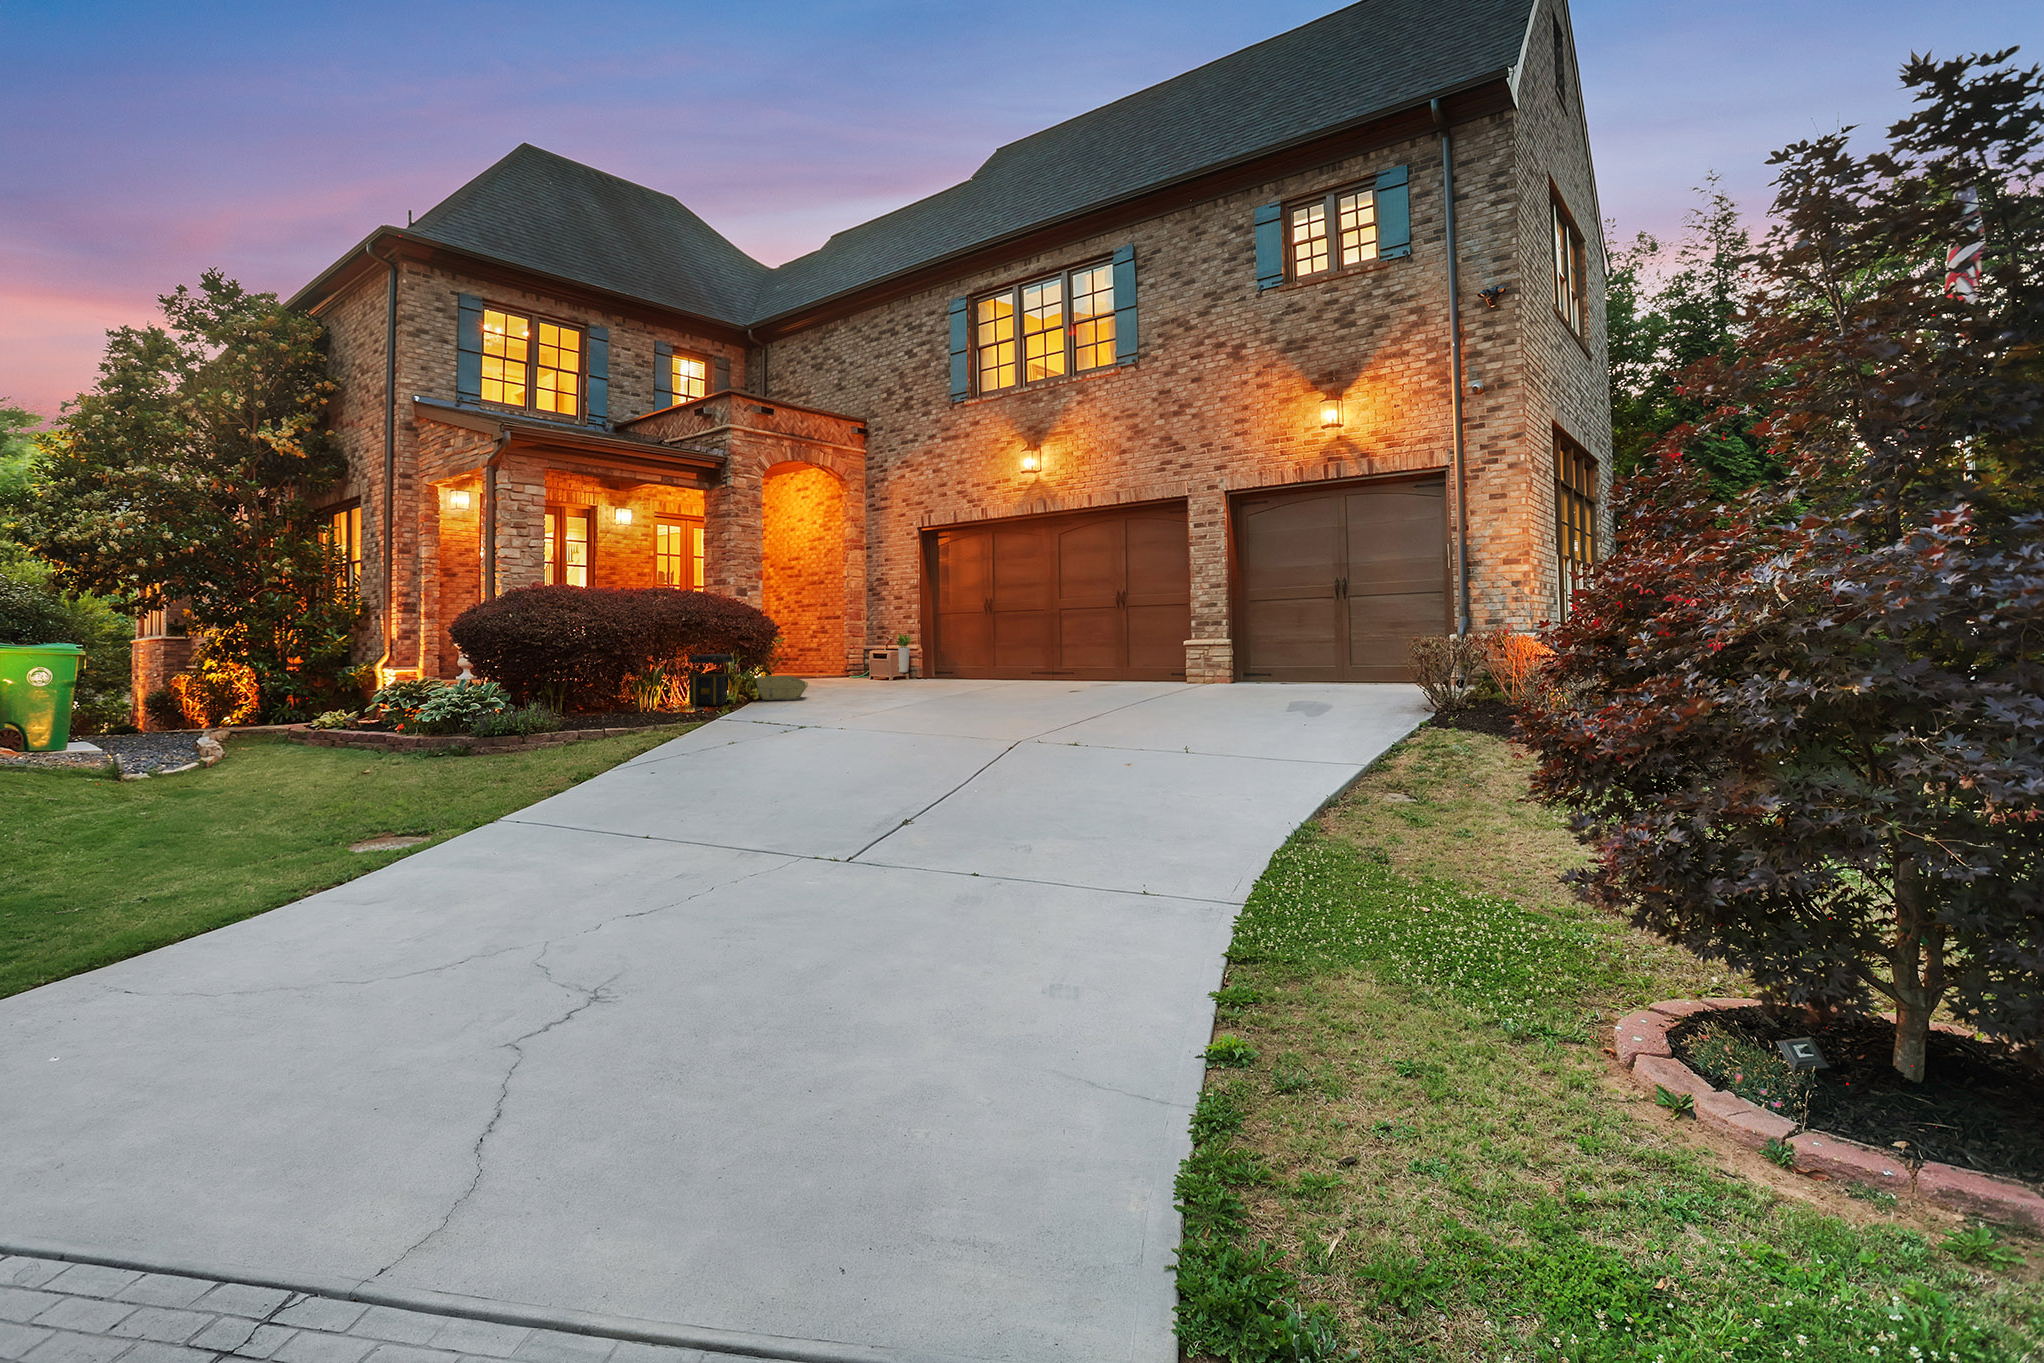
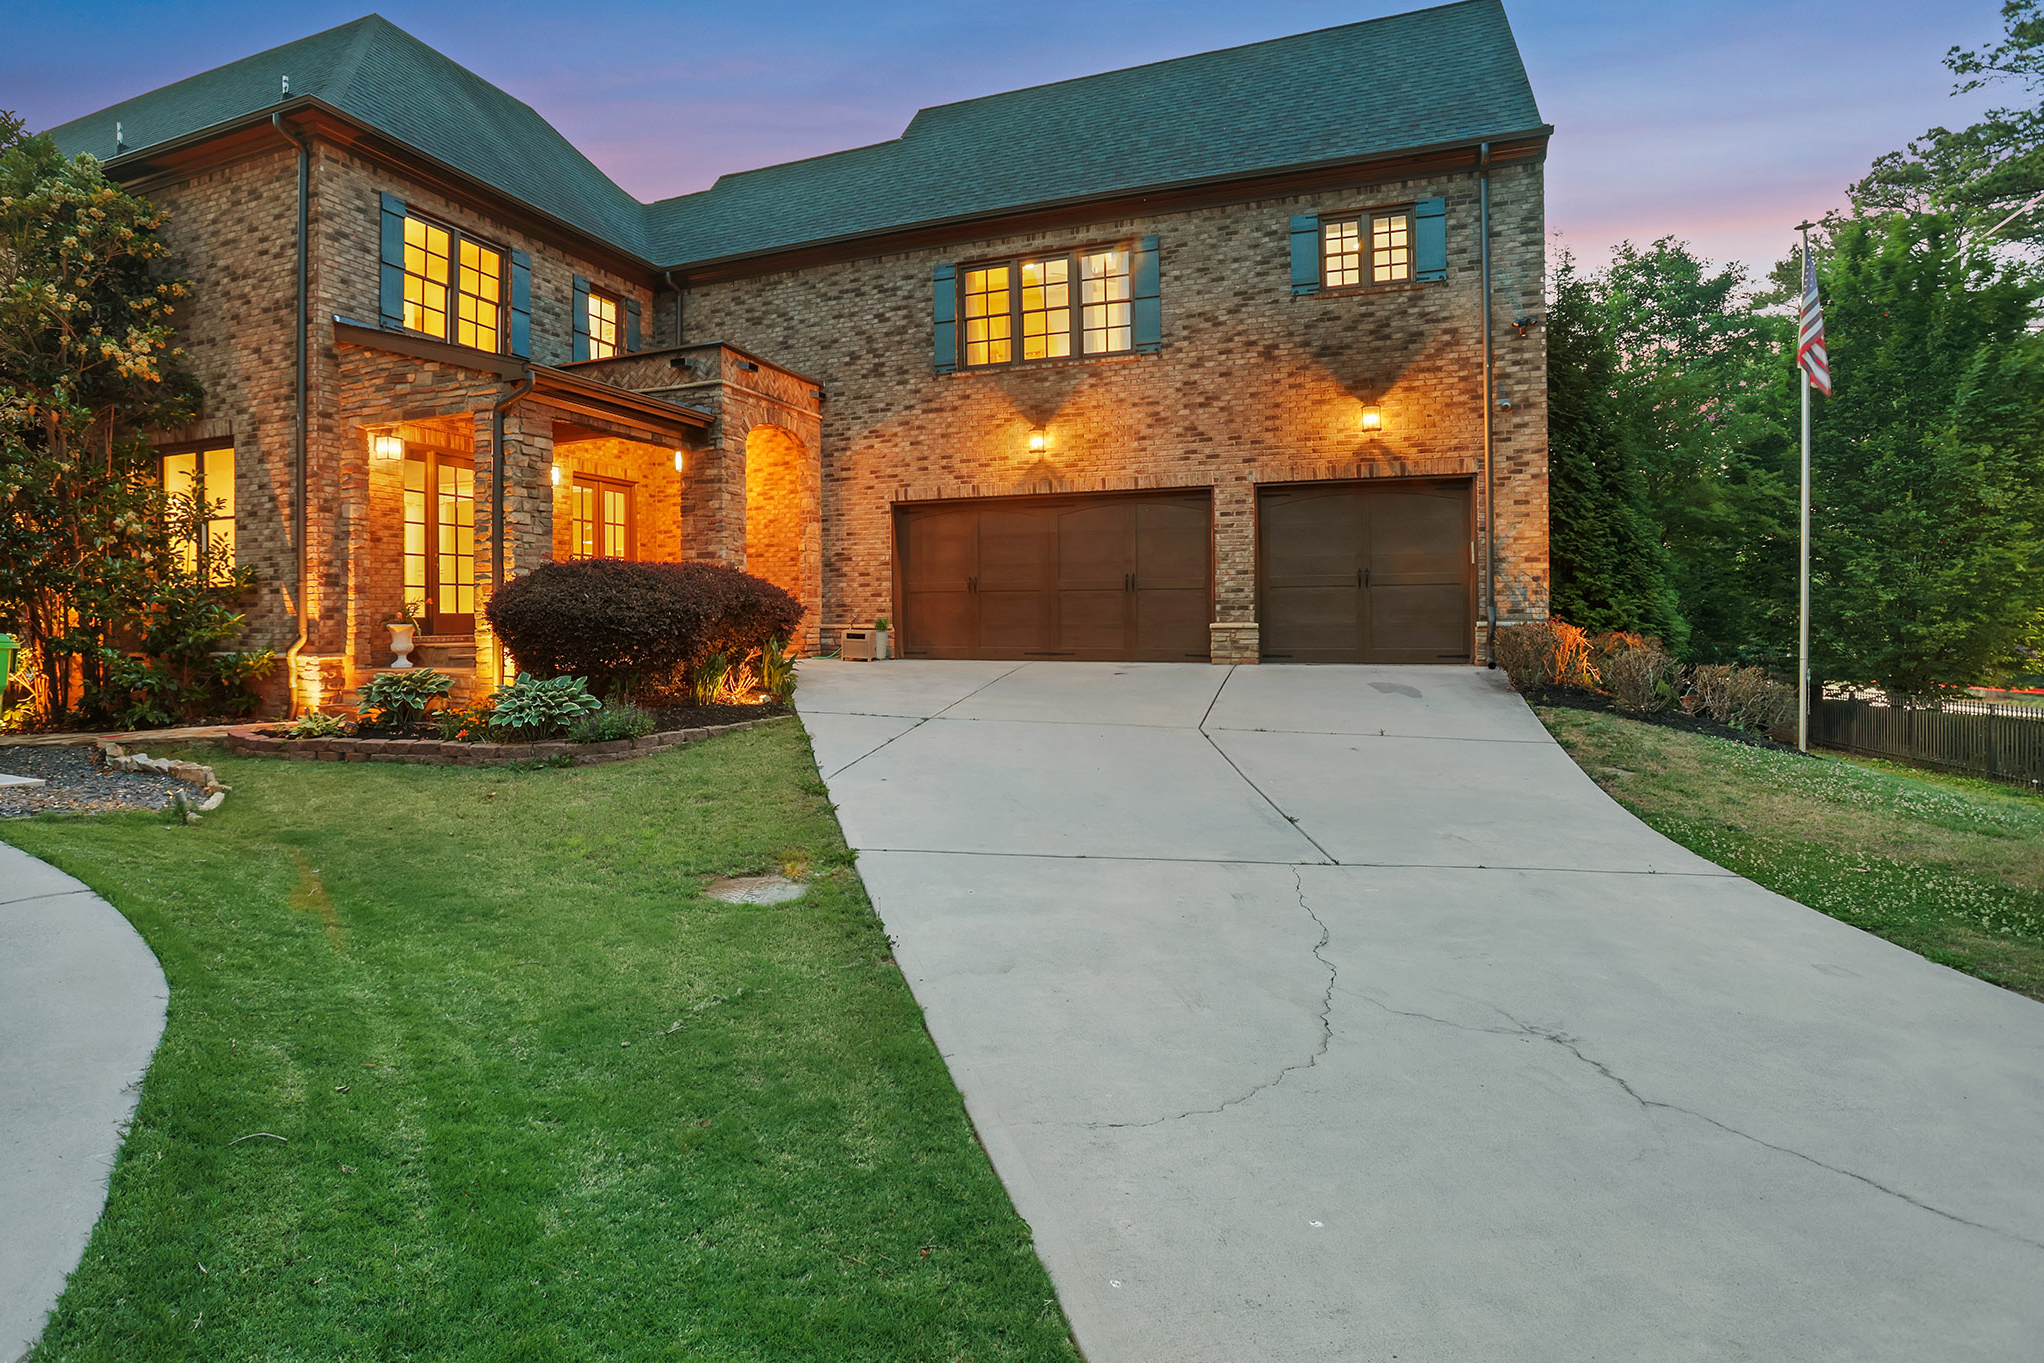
toolbox: present [688,654,734,706] -> none [755,640,795,696]
storage bin: present [756,676,808,700] -> none [809,663,865,690]

